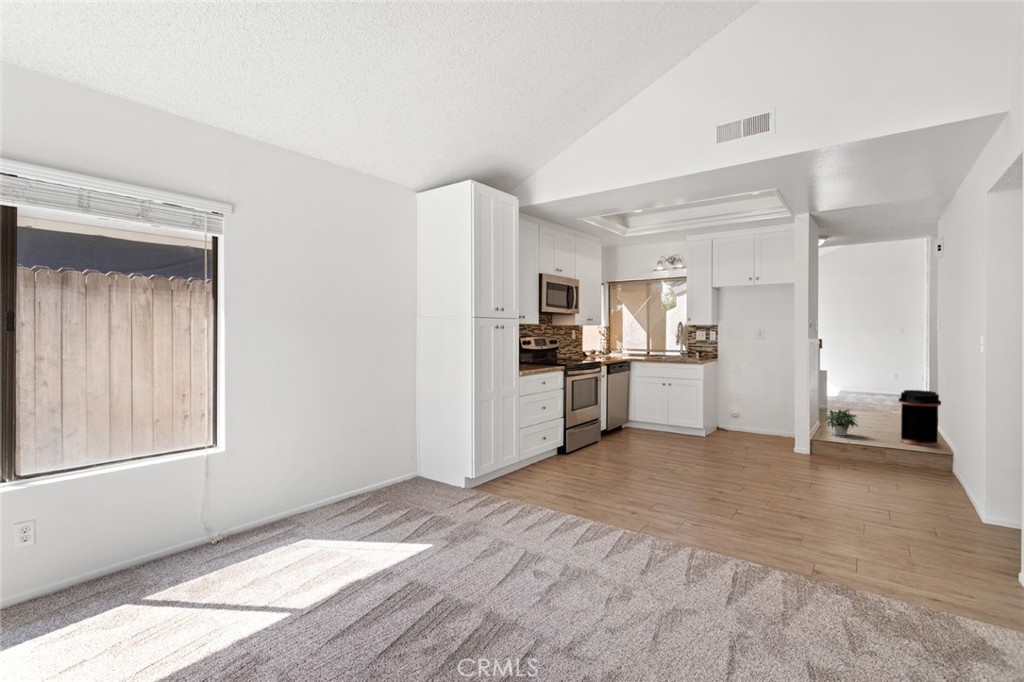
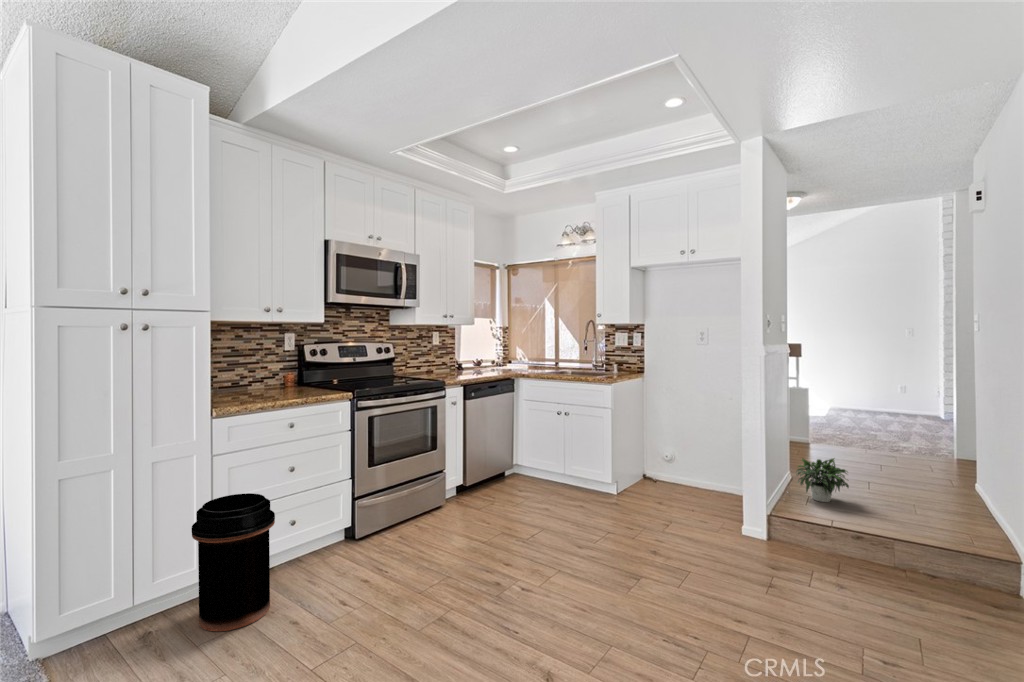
trash can: present [899,390,941,446] -> present [192,493,275,631]

